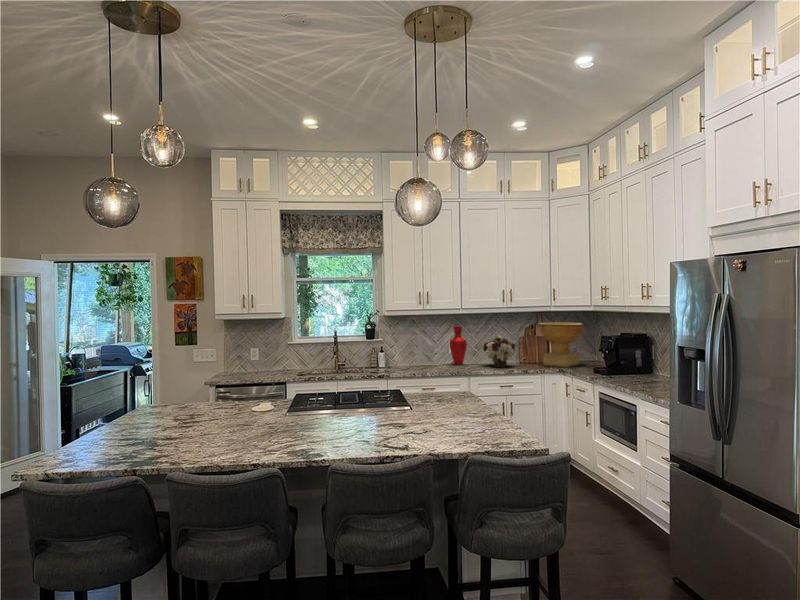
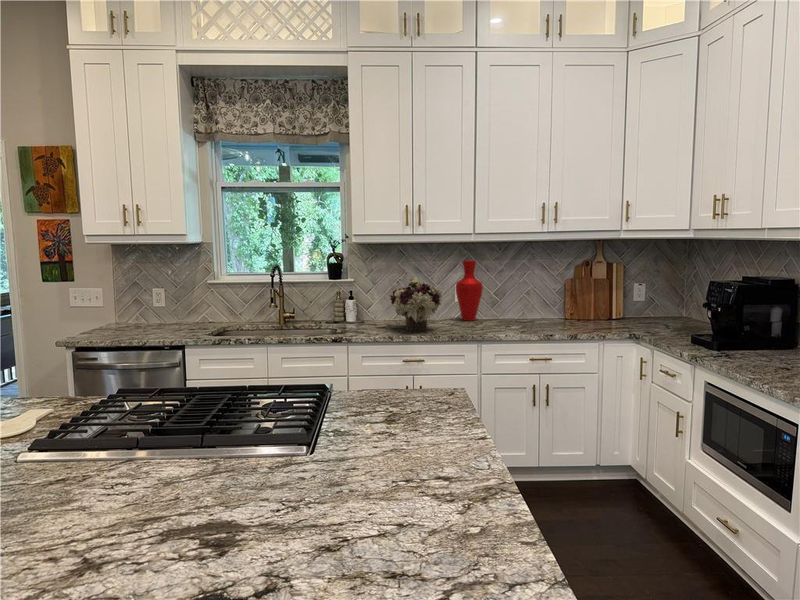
decorative bowl: present [539,323,583,367] -> none [599,257,673,330]
flower arrangement: present [483,334,516,367] -> present [390,277,442,331]

